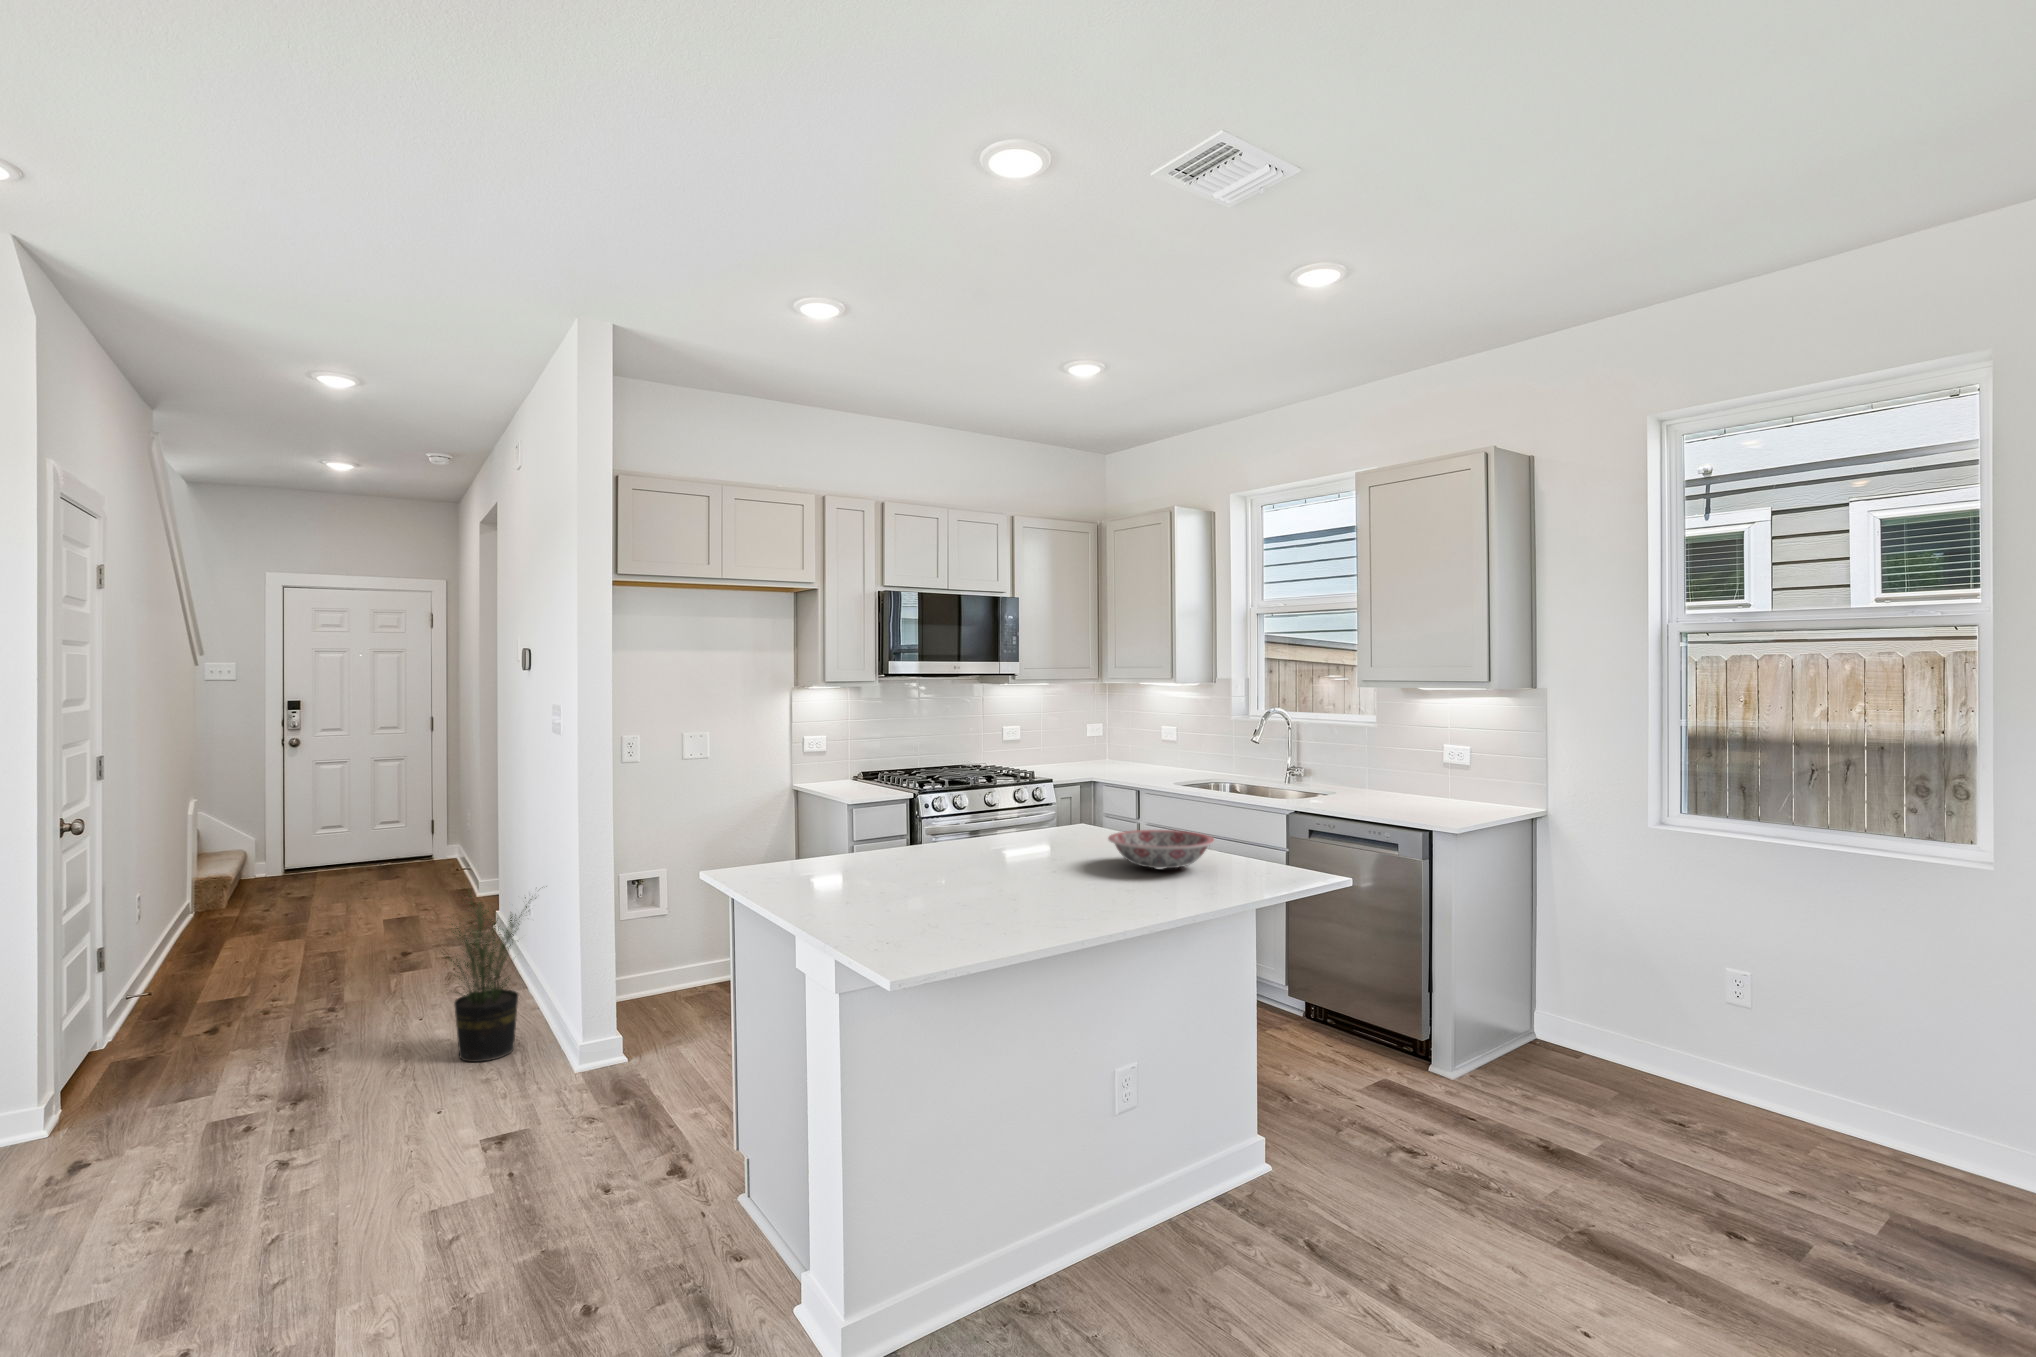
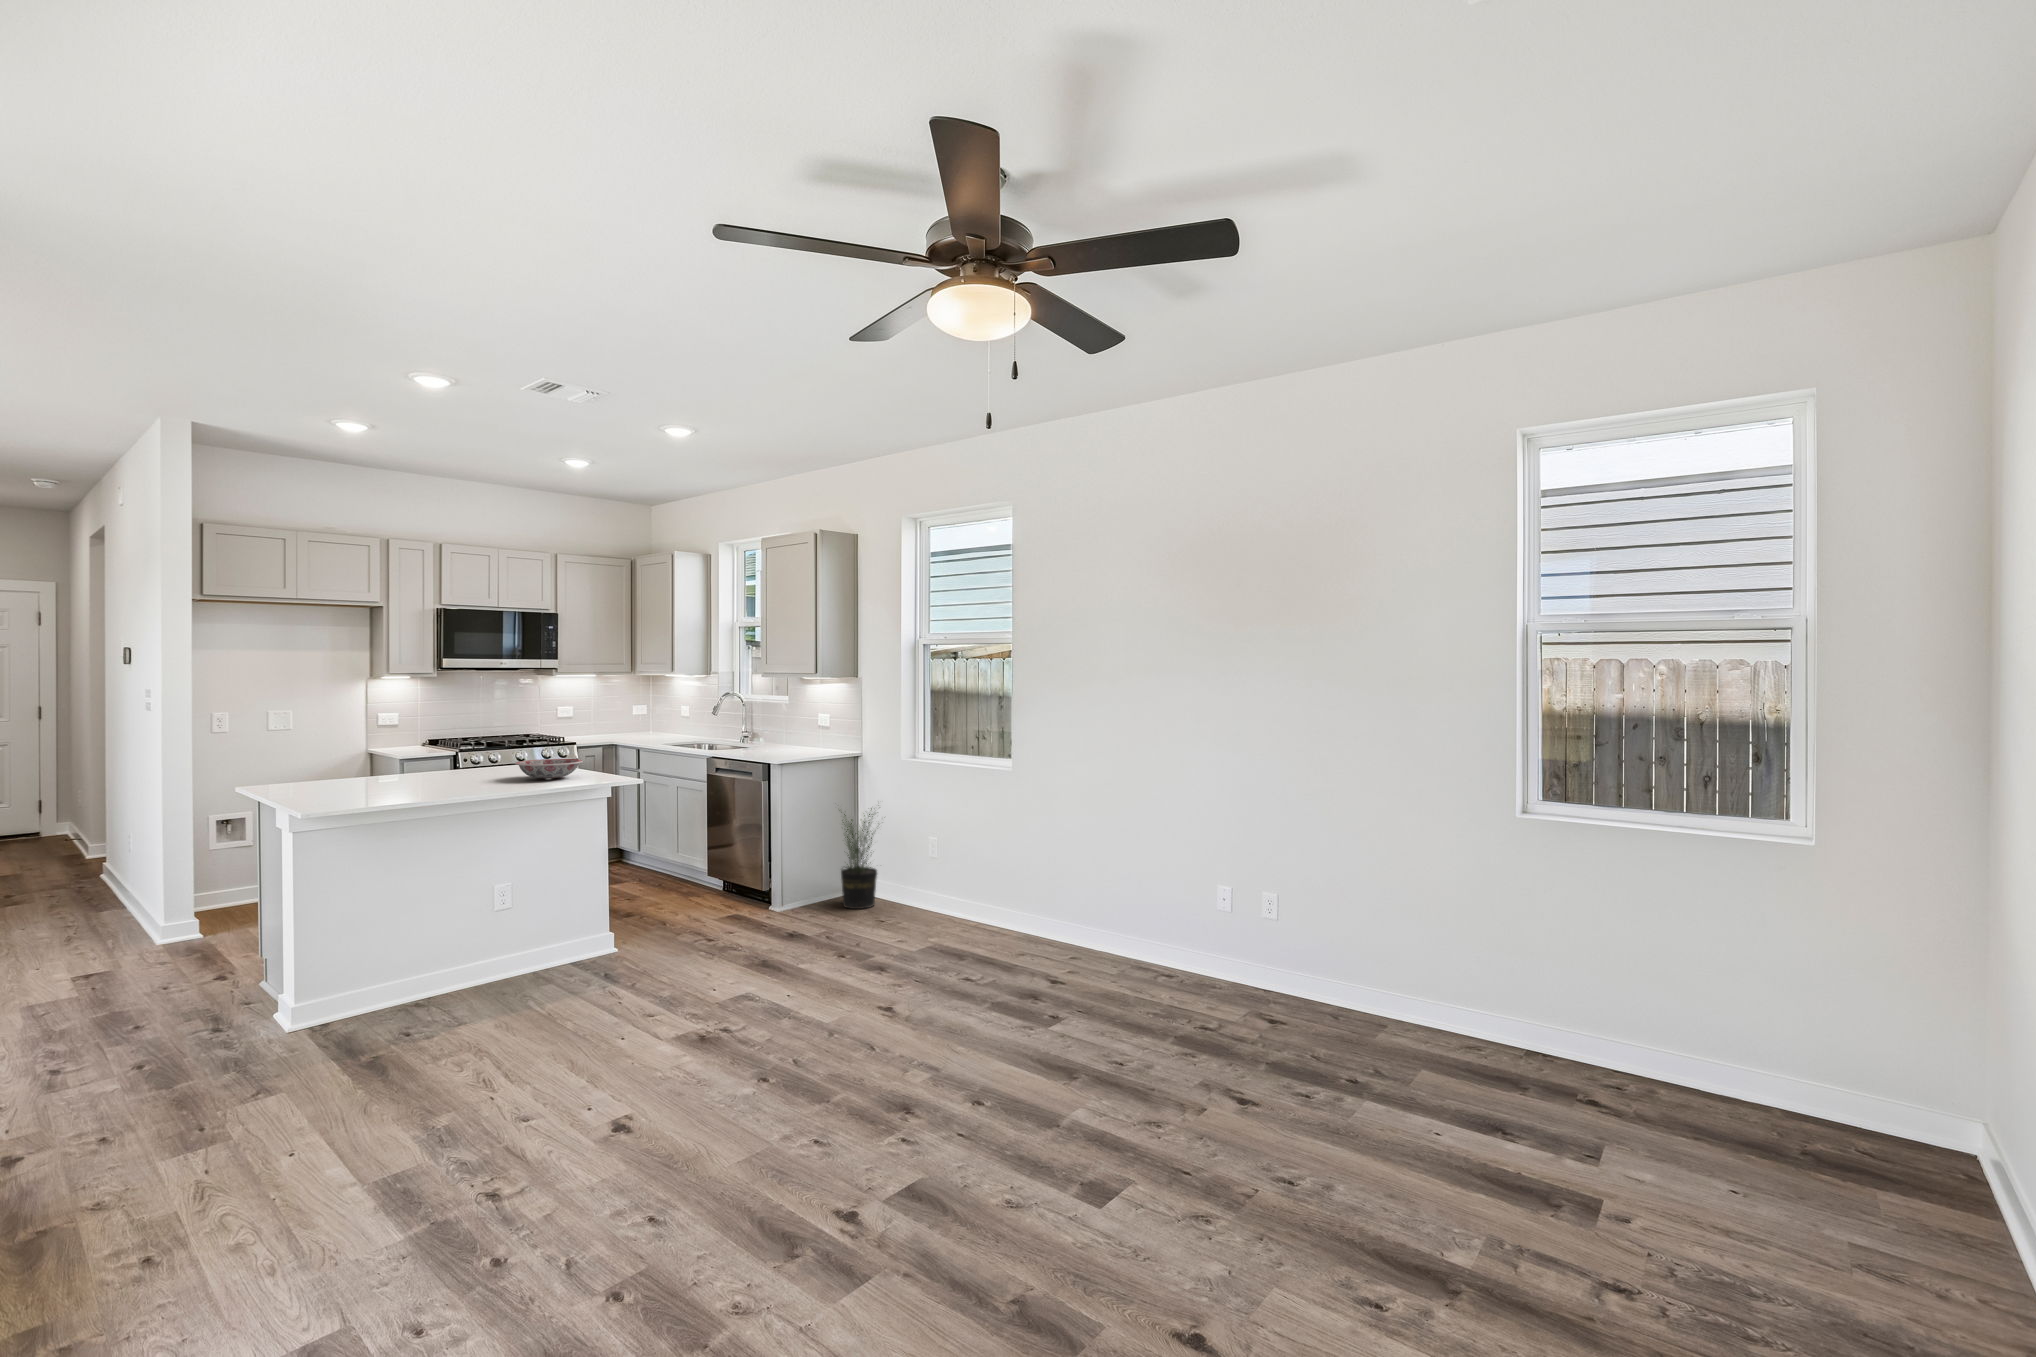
potted plant: present [451,893,536,1062] -> present [839,808,877,909]

